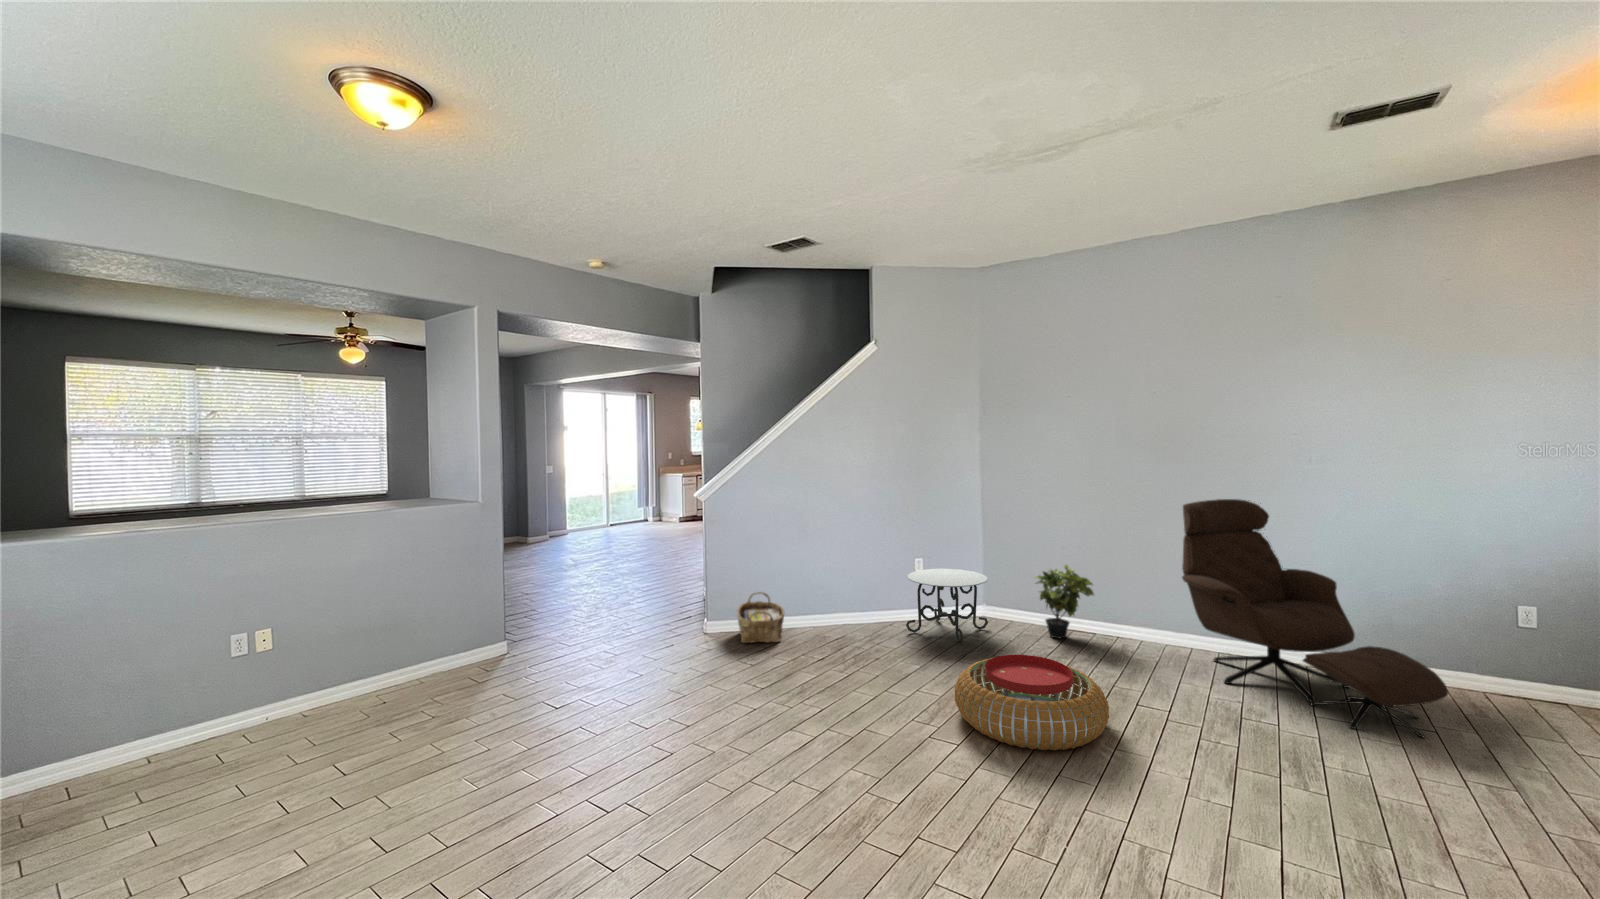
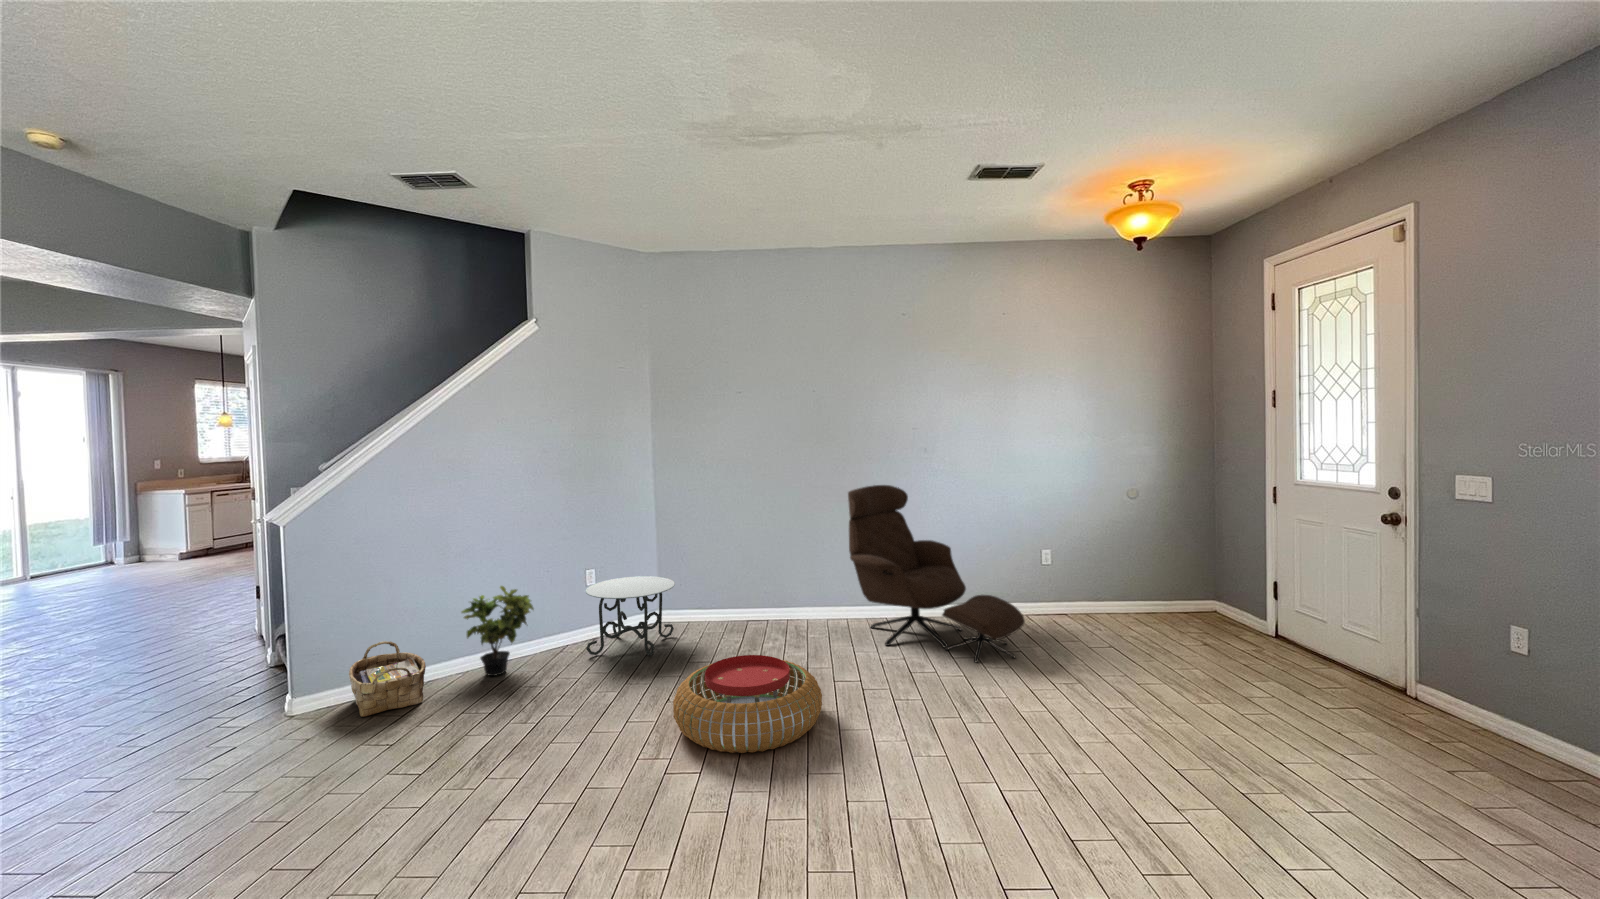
potted plant: present [1036,565,1094,638] -> present [462,586,534,676]

